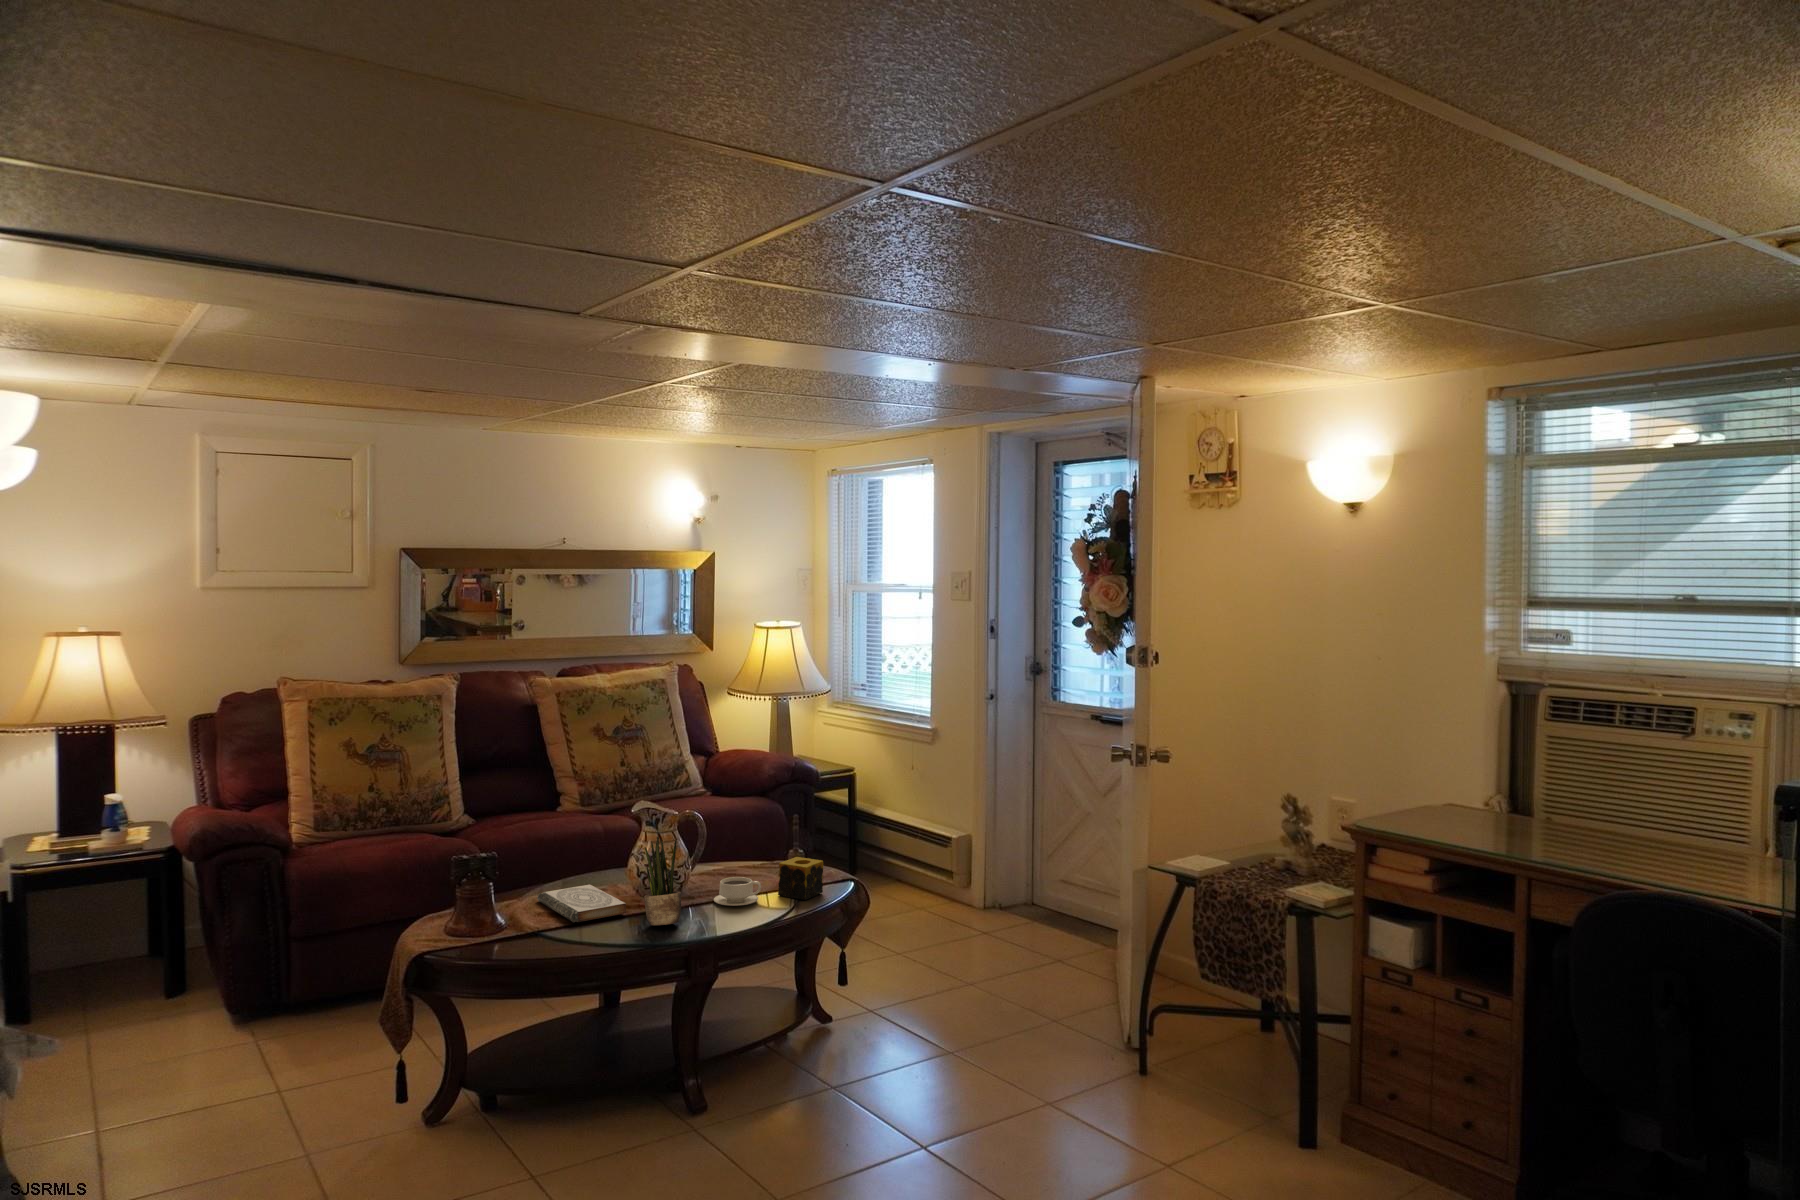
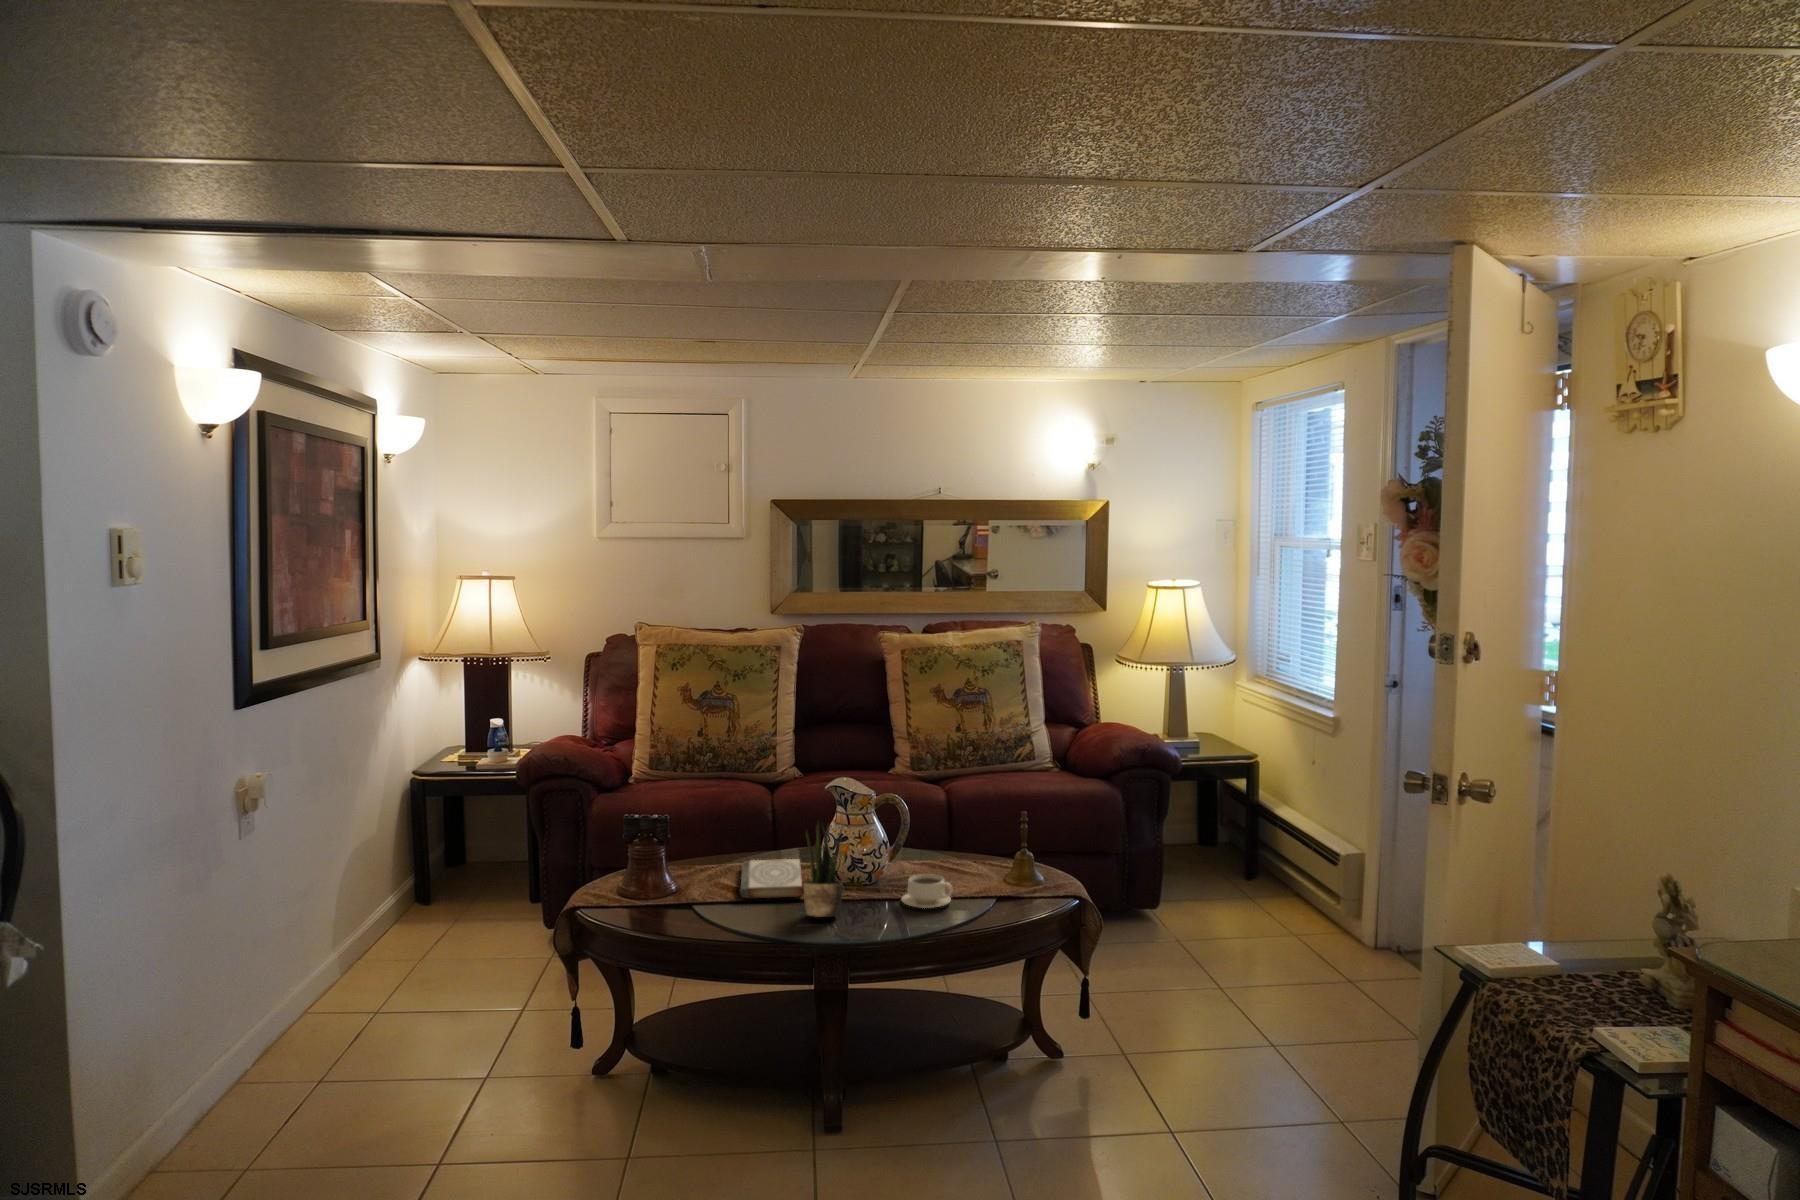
candle: present [778,857,823,900] -> none [979,861,1032,913]

